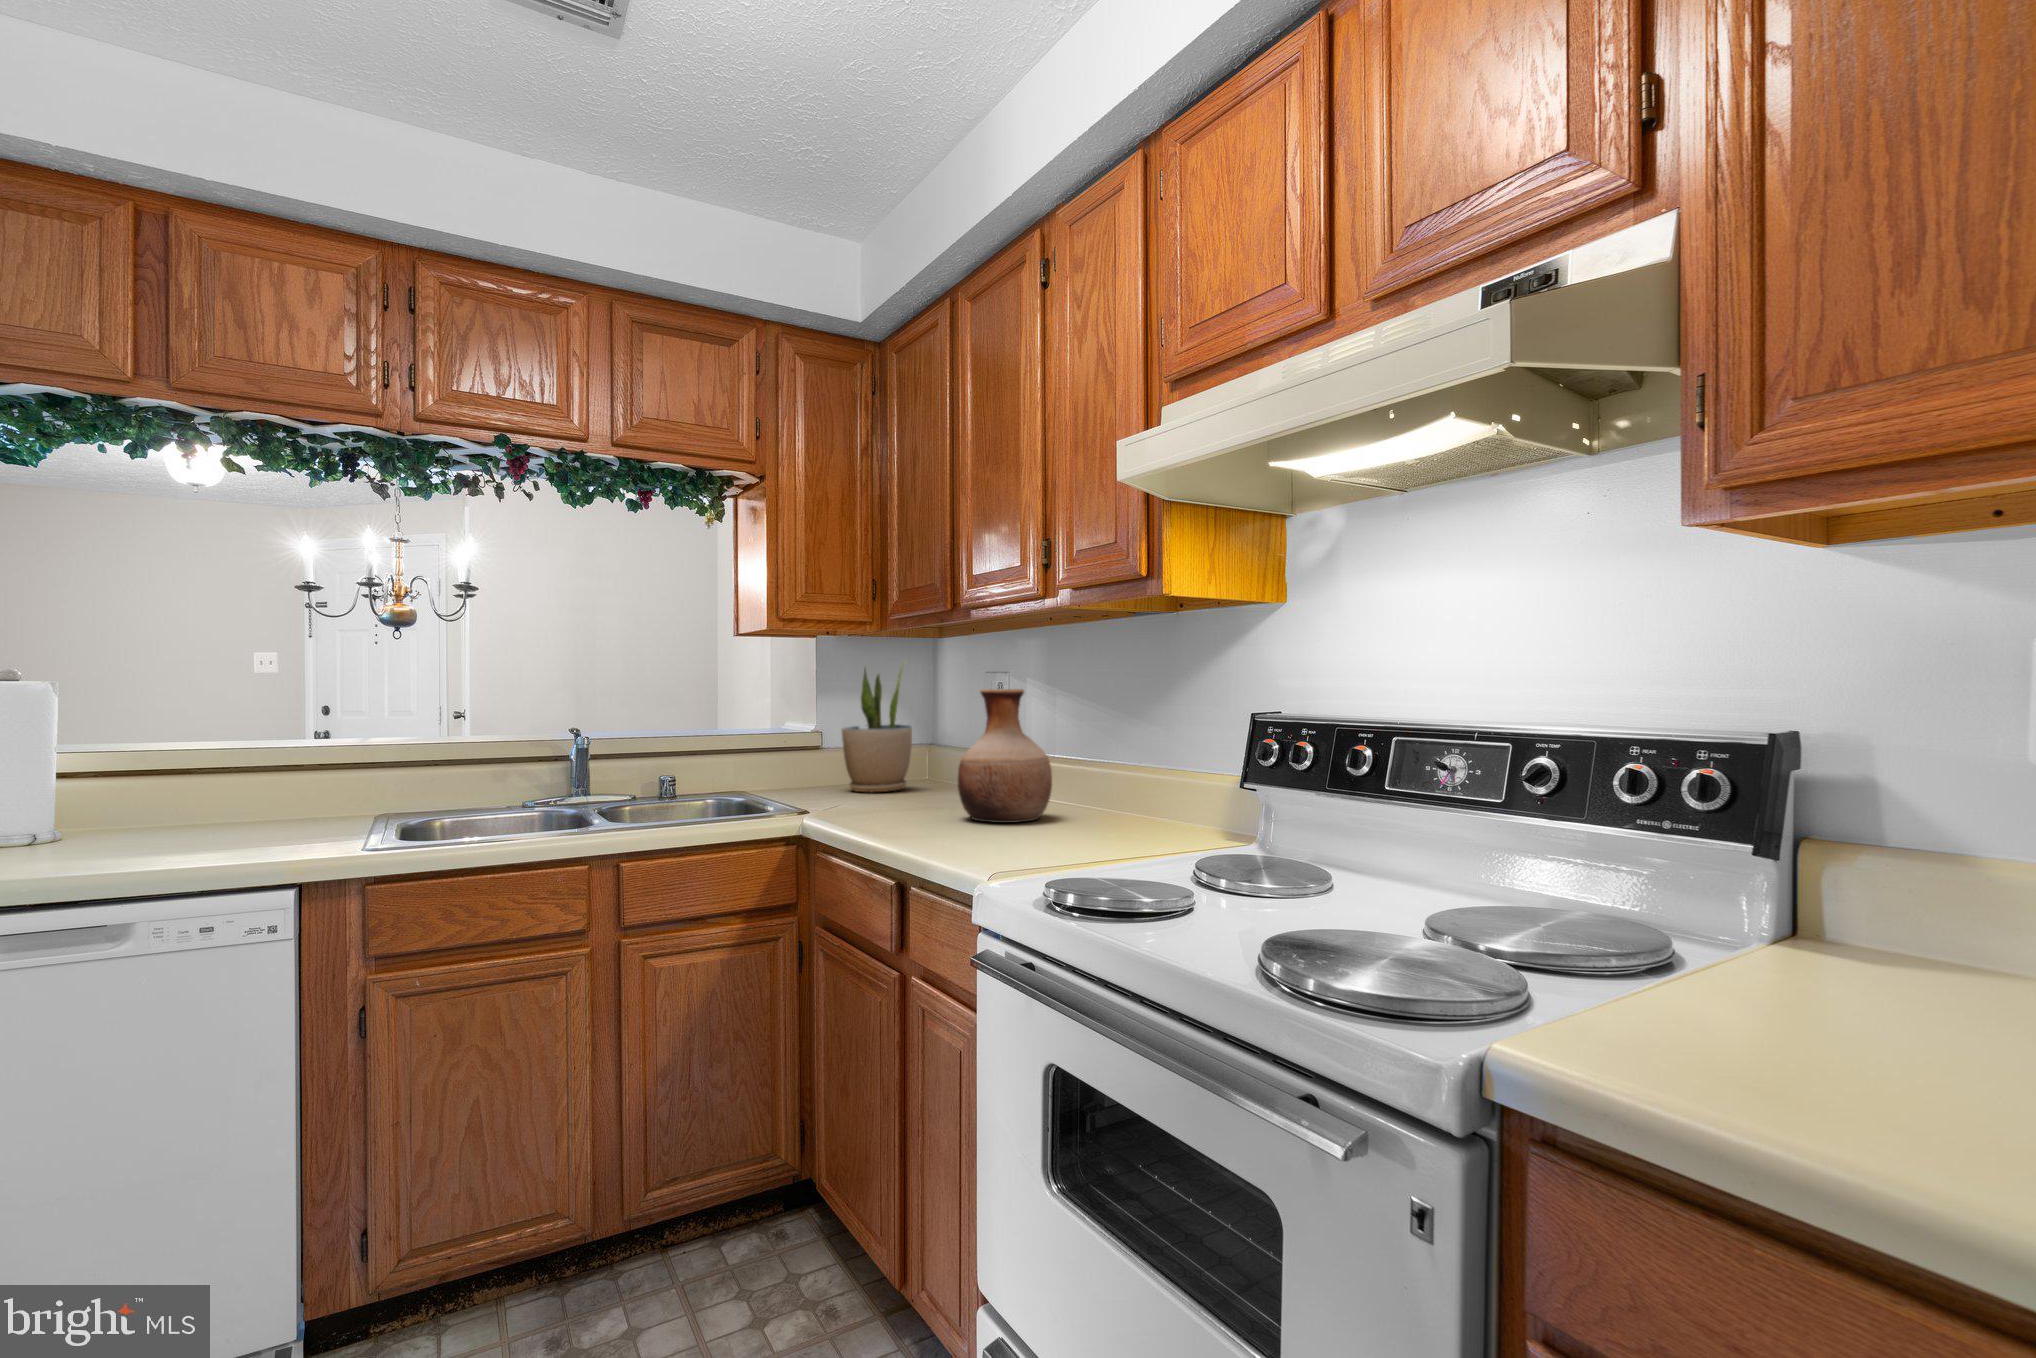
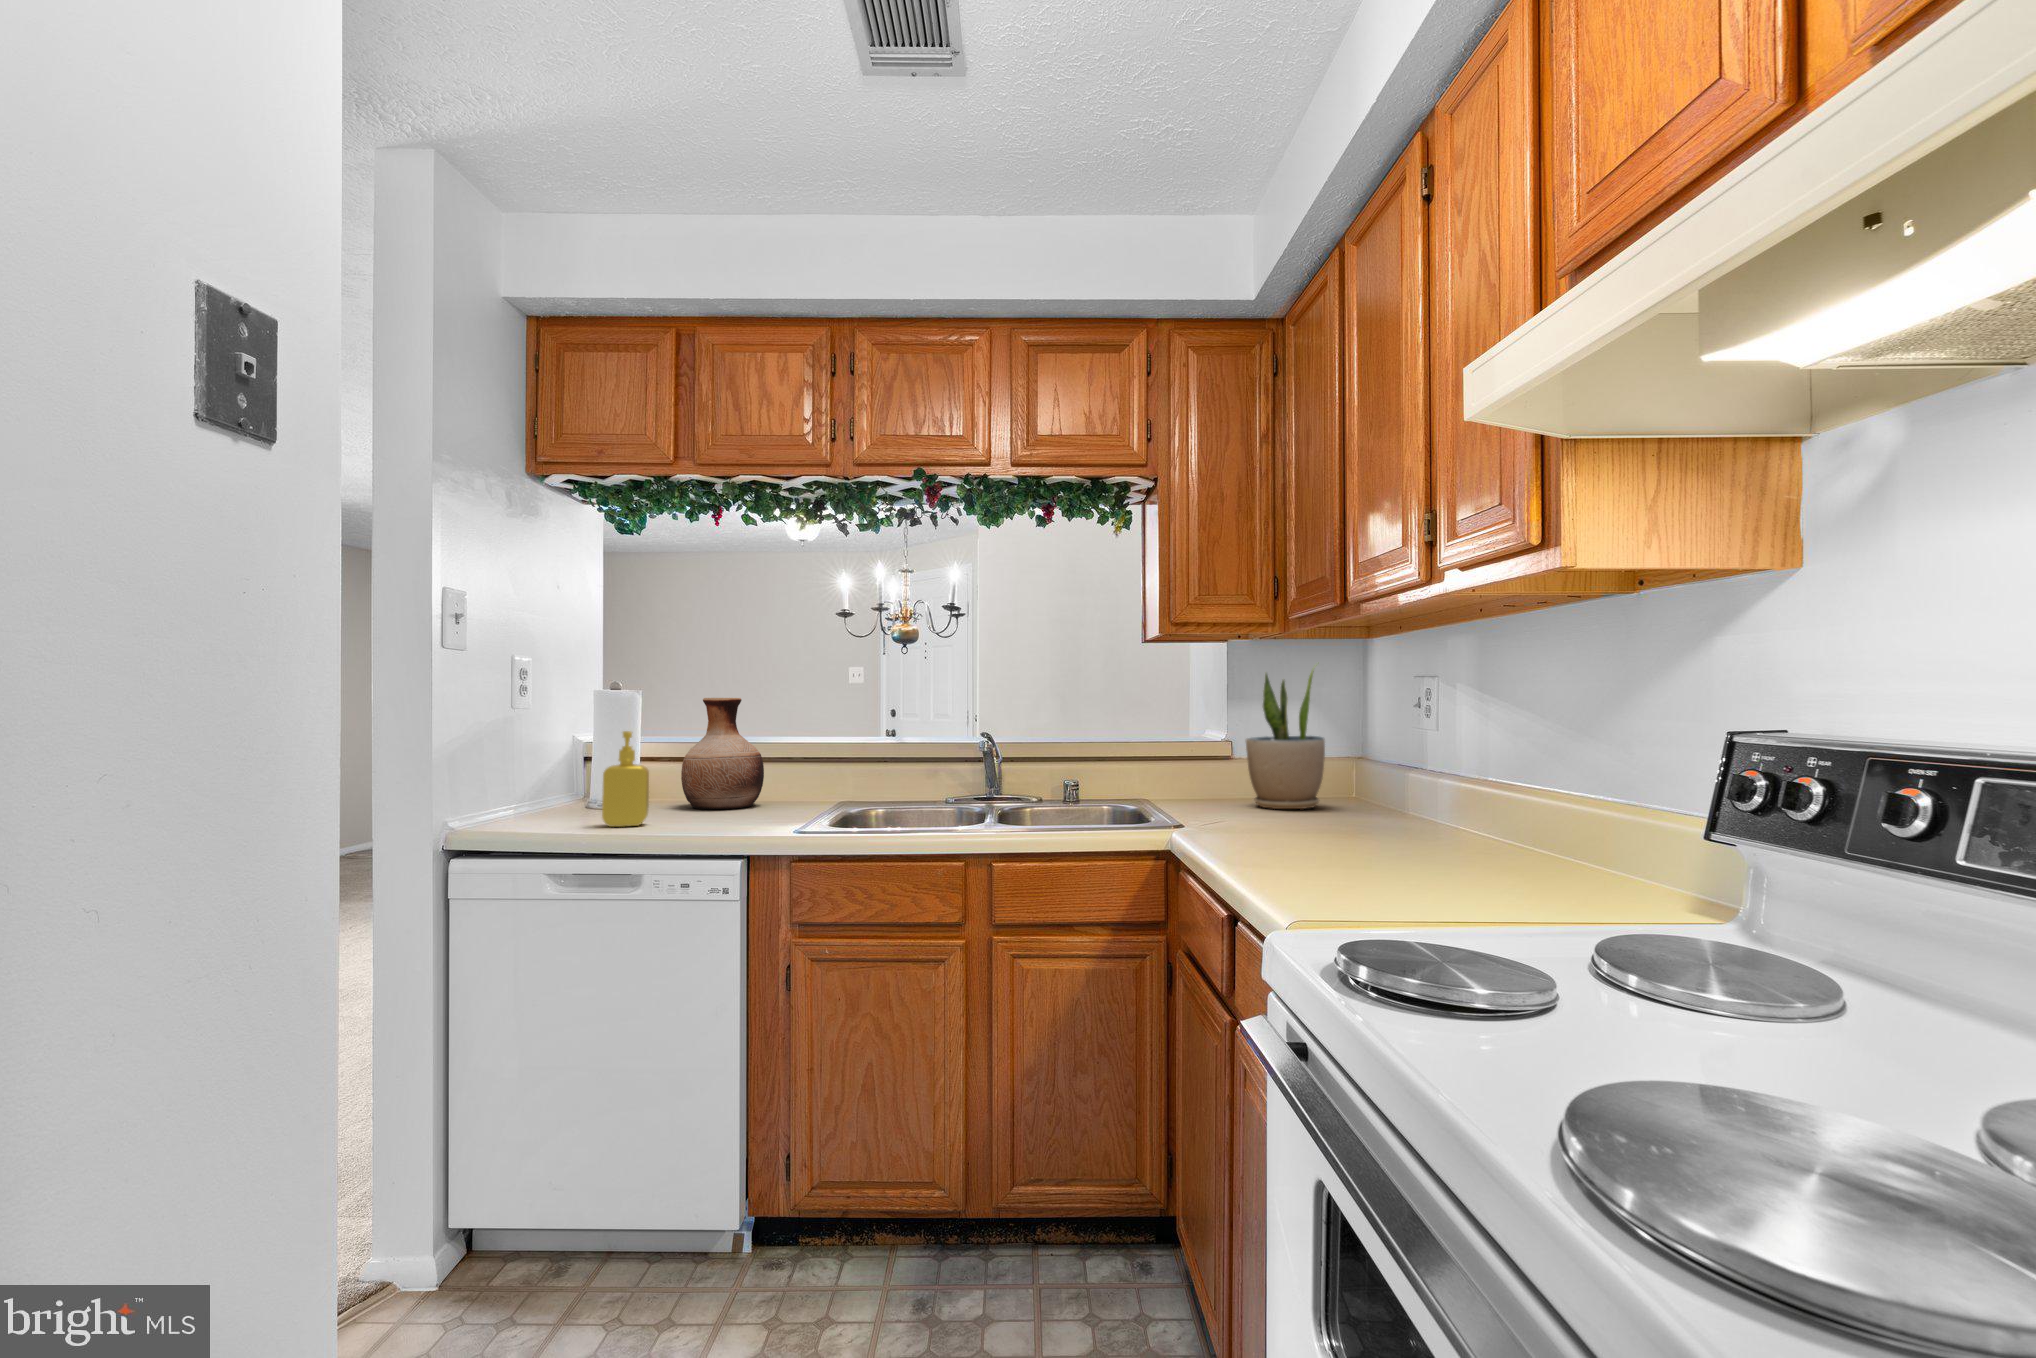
vase: present [958,689,1052,823] -> present [681,698,764,809]
soap dispenser: none [47,739,127,869] -> present [602,731,649,827]

